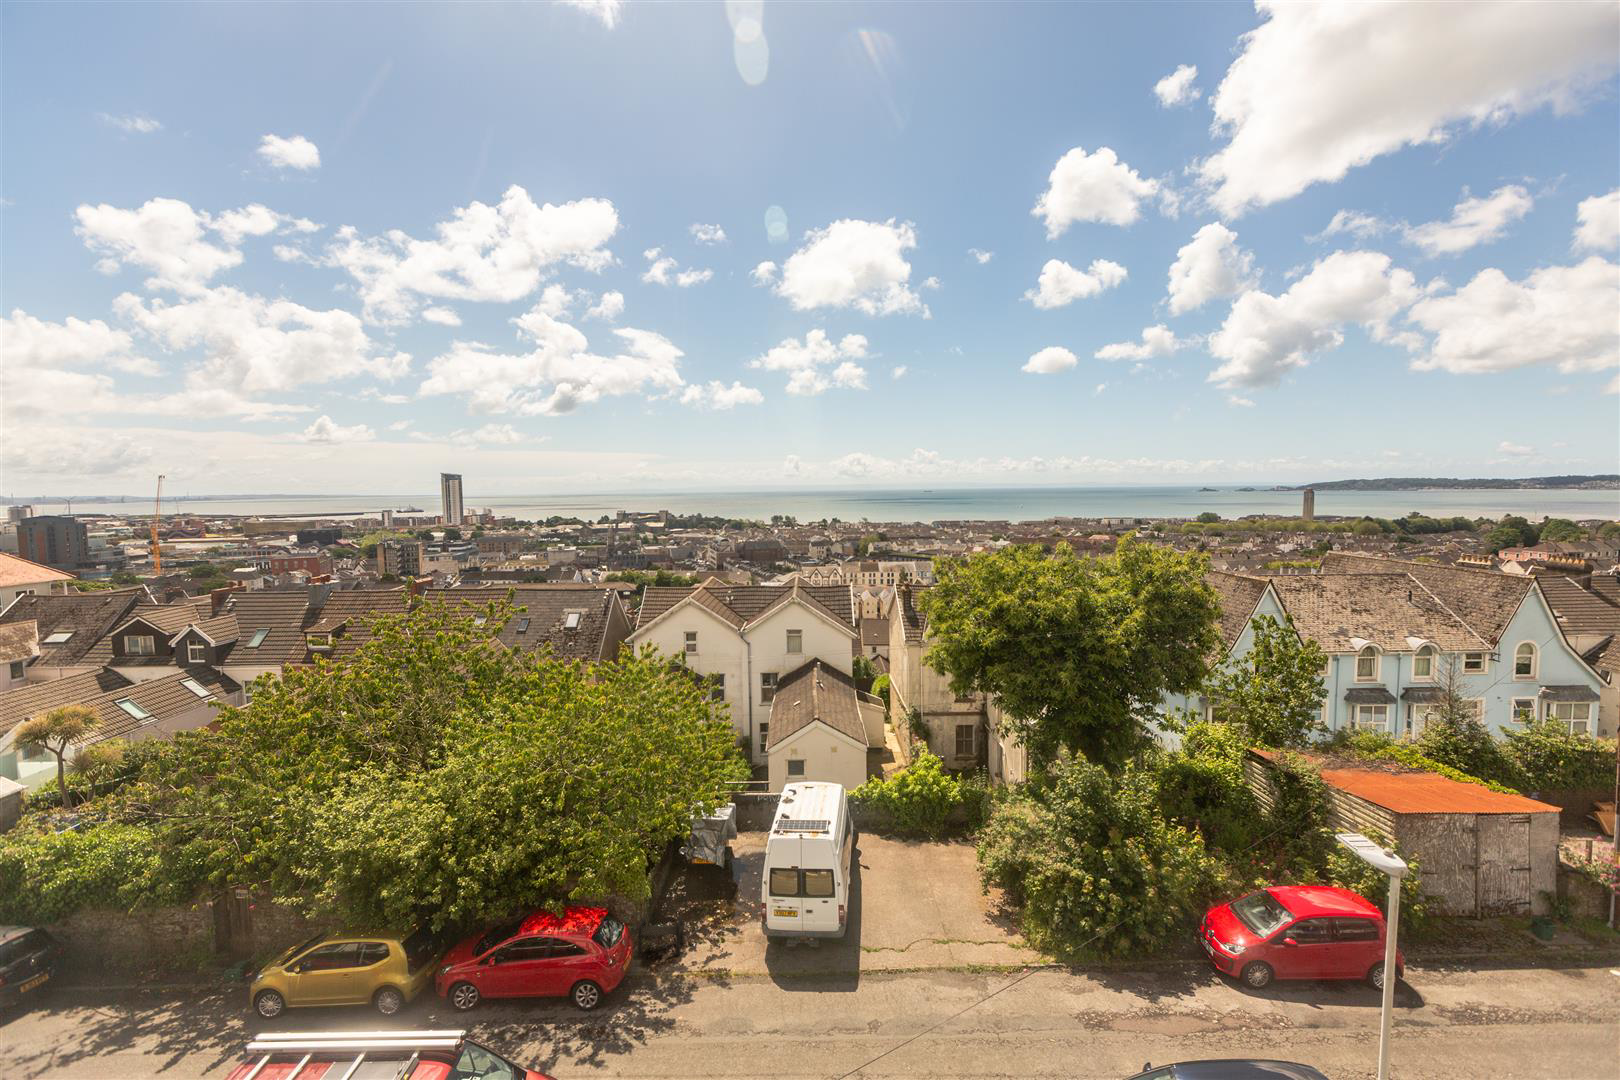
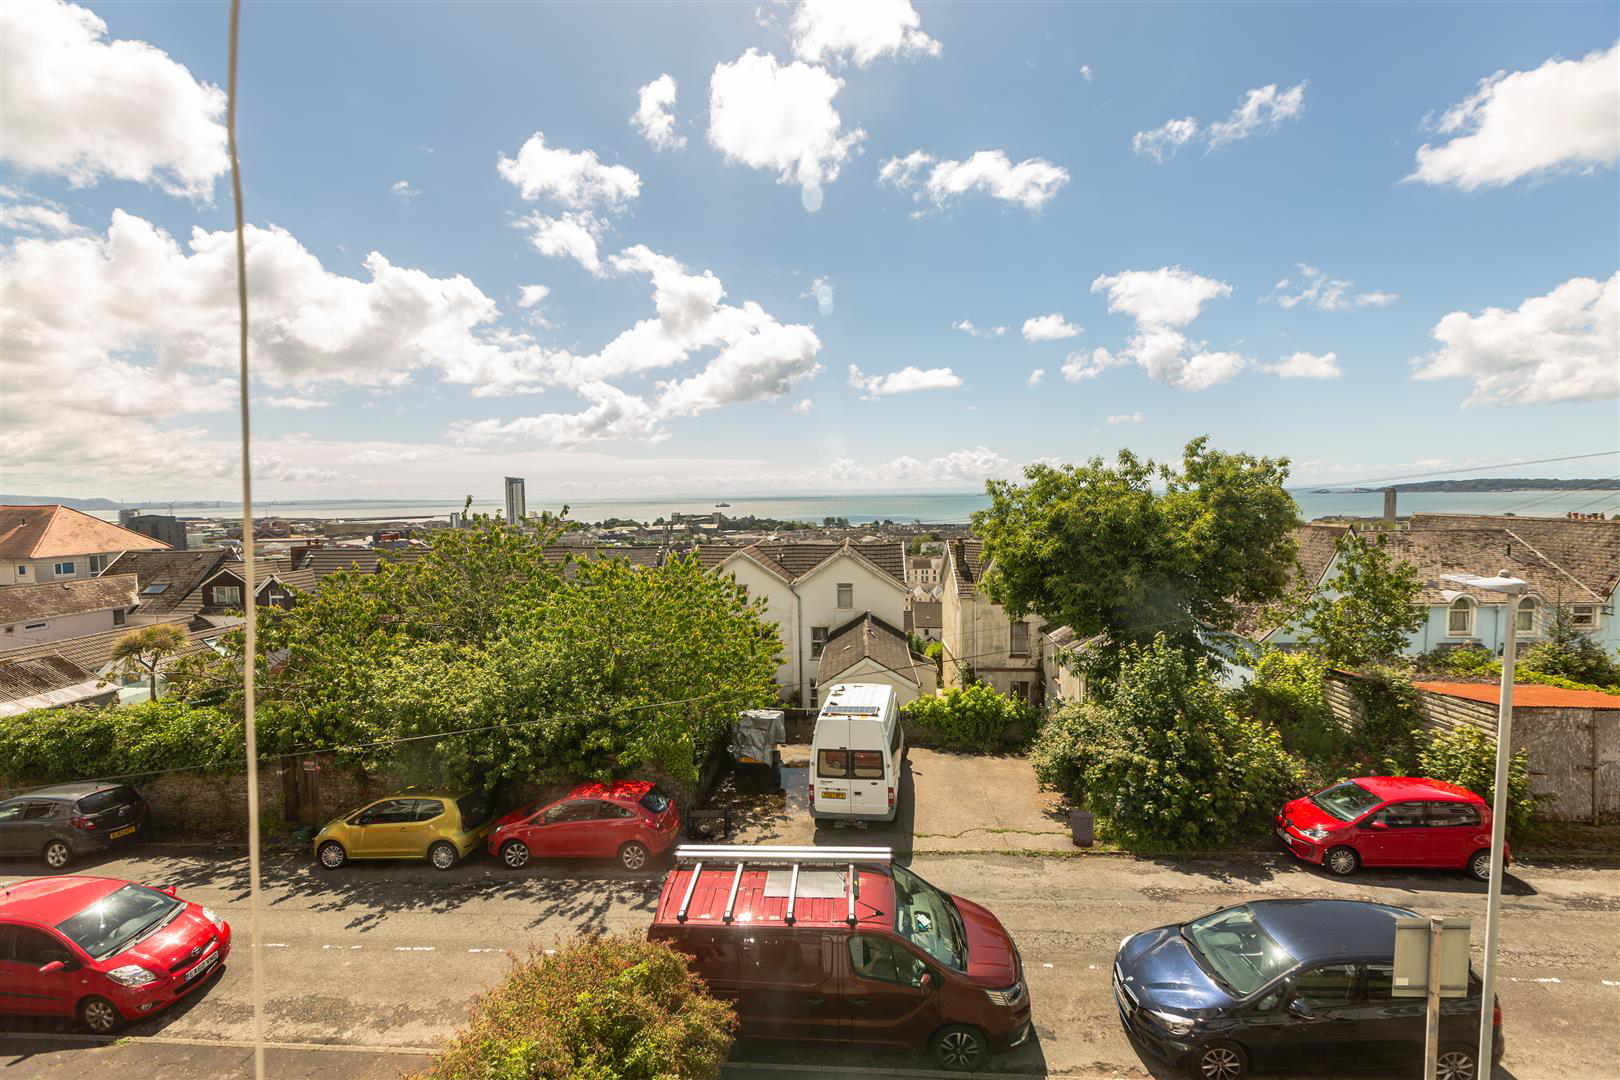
trash can: none [1011,916,1035,955] -> present [1071,810,1096,848]

